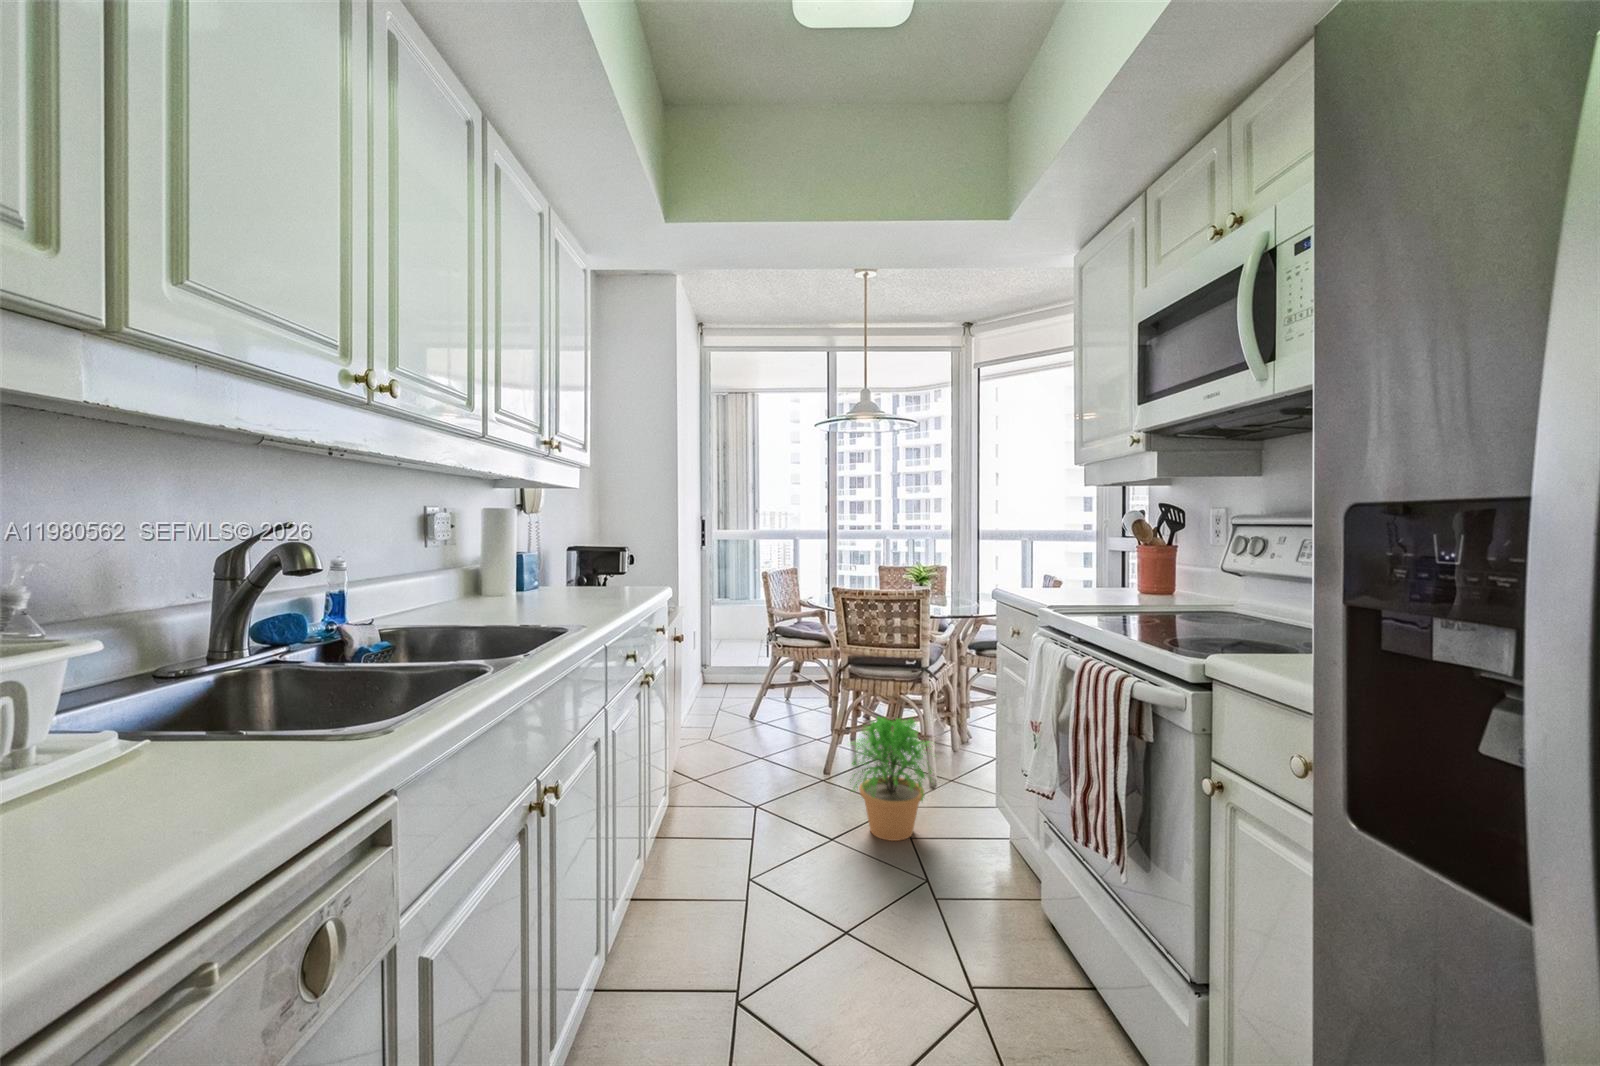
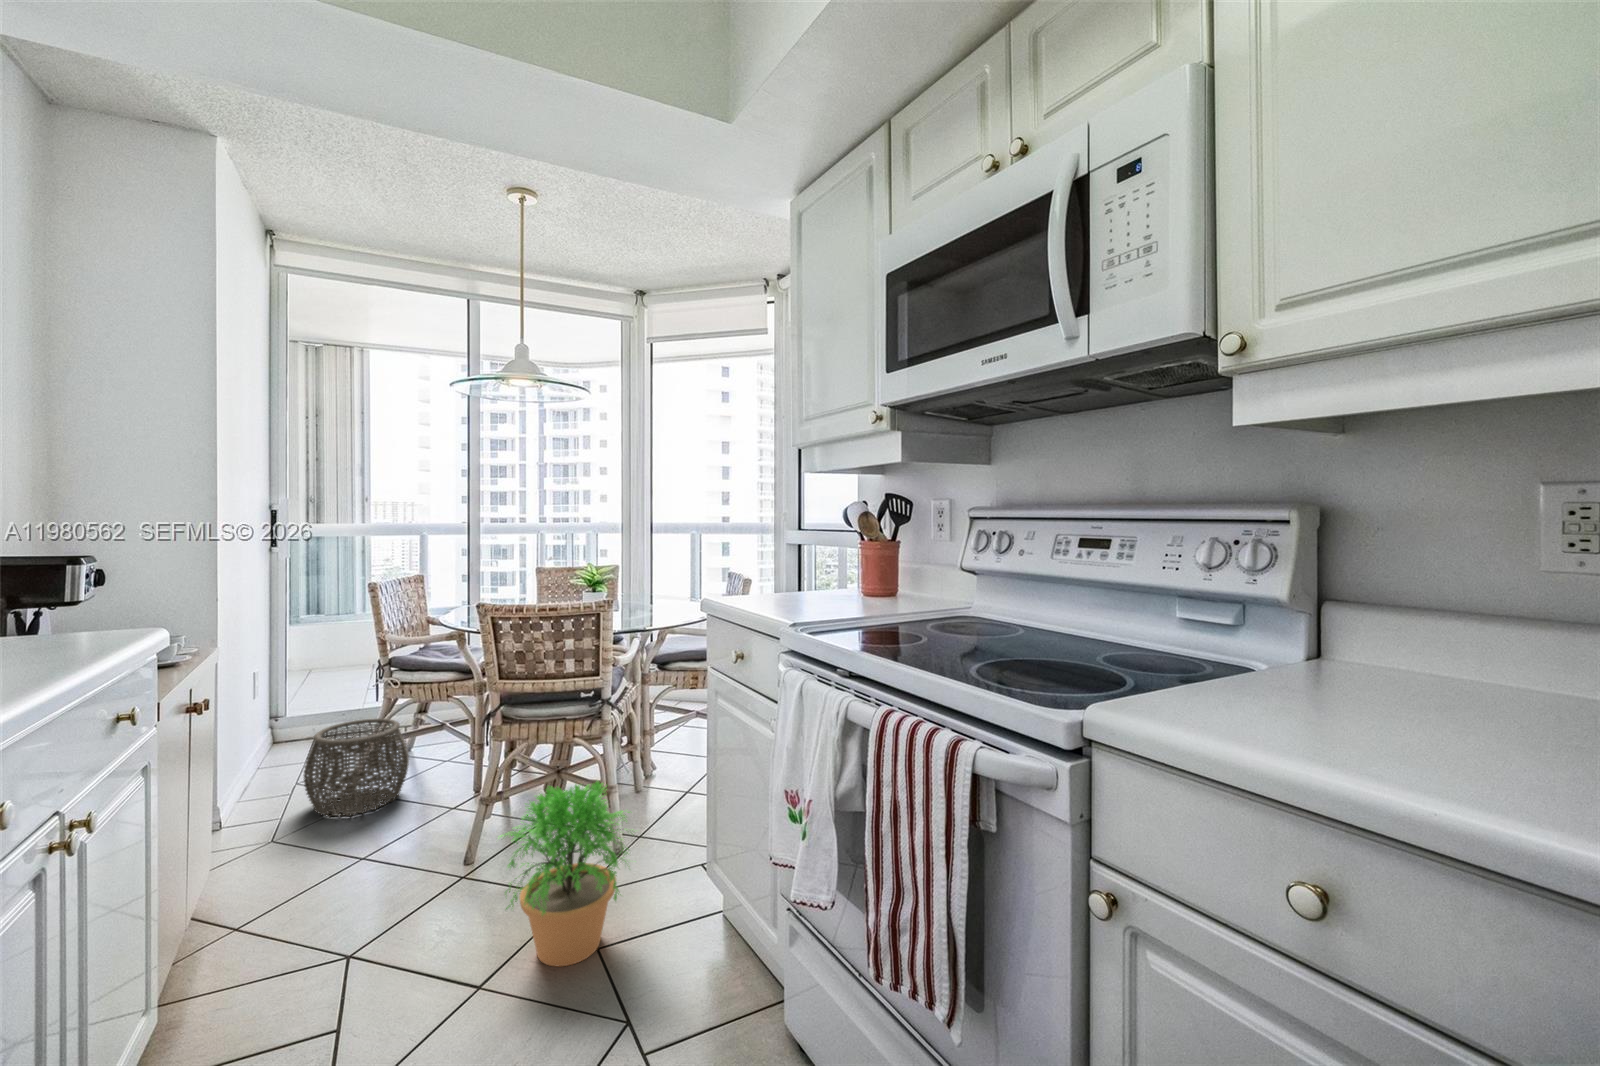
woven basket: none [728,669,789,732] -> present [304,718,409,817]

